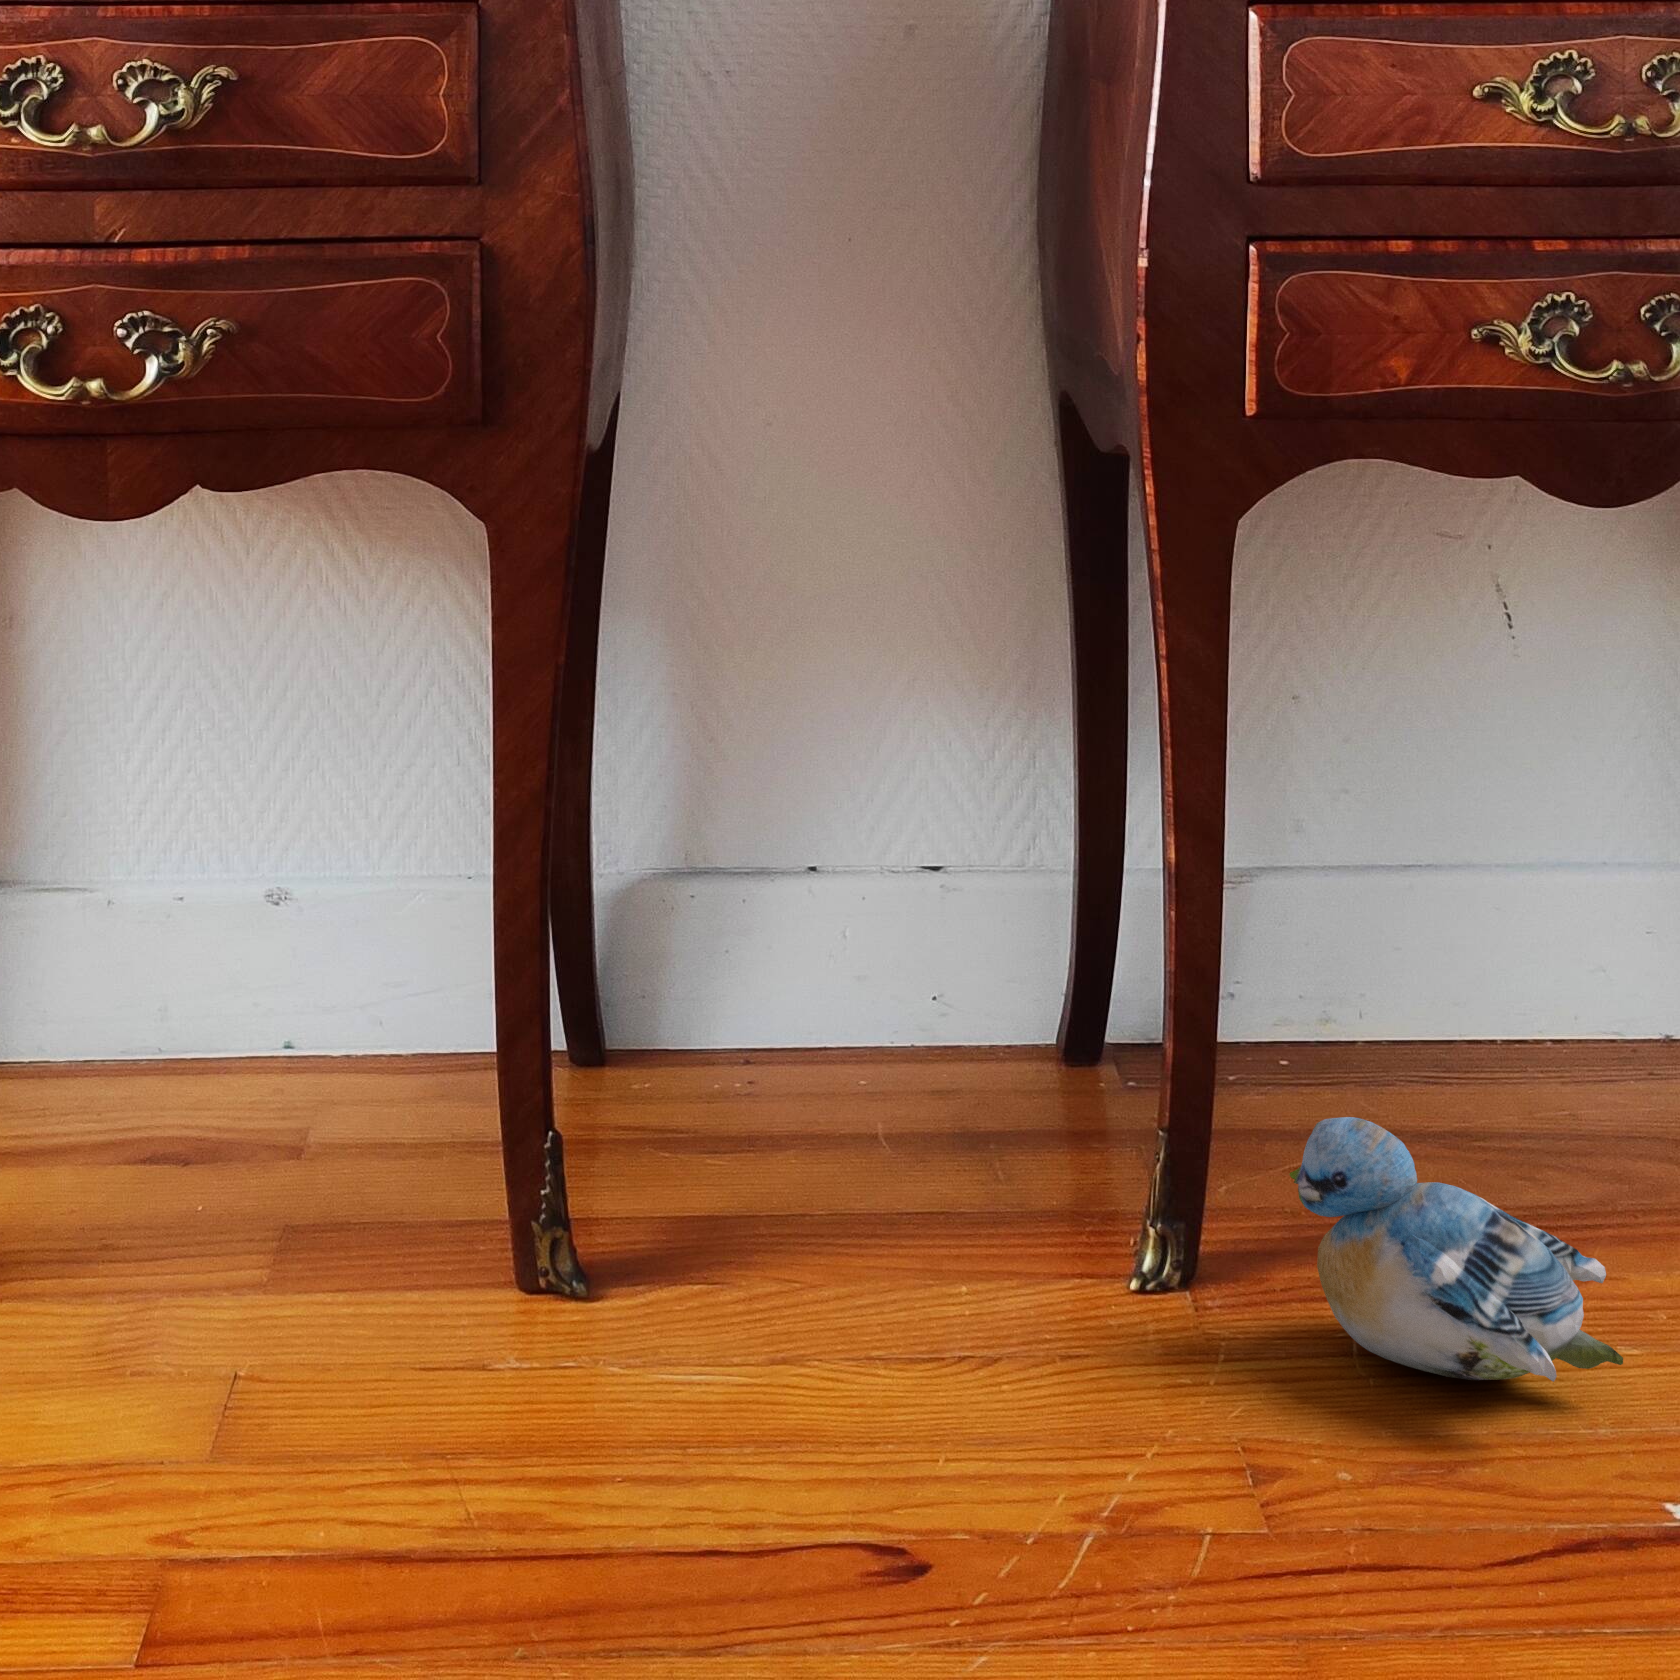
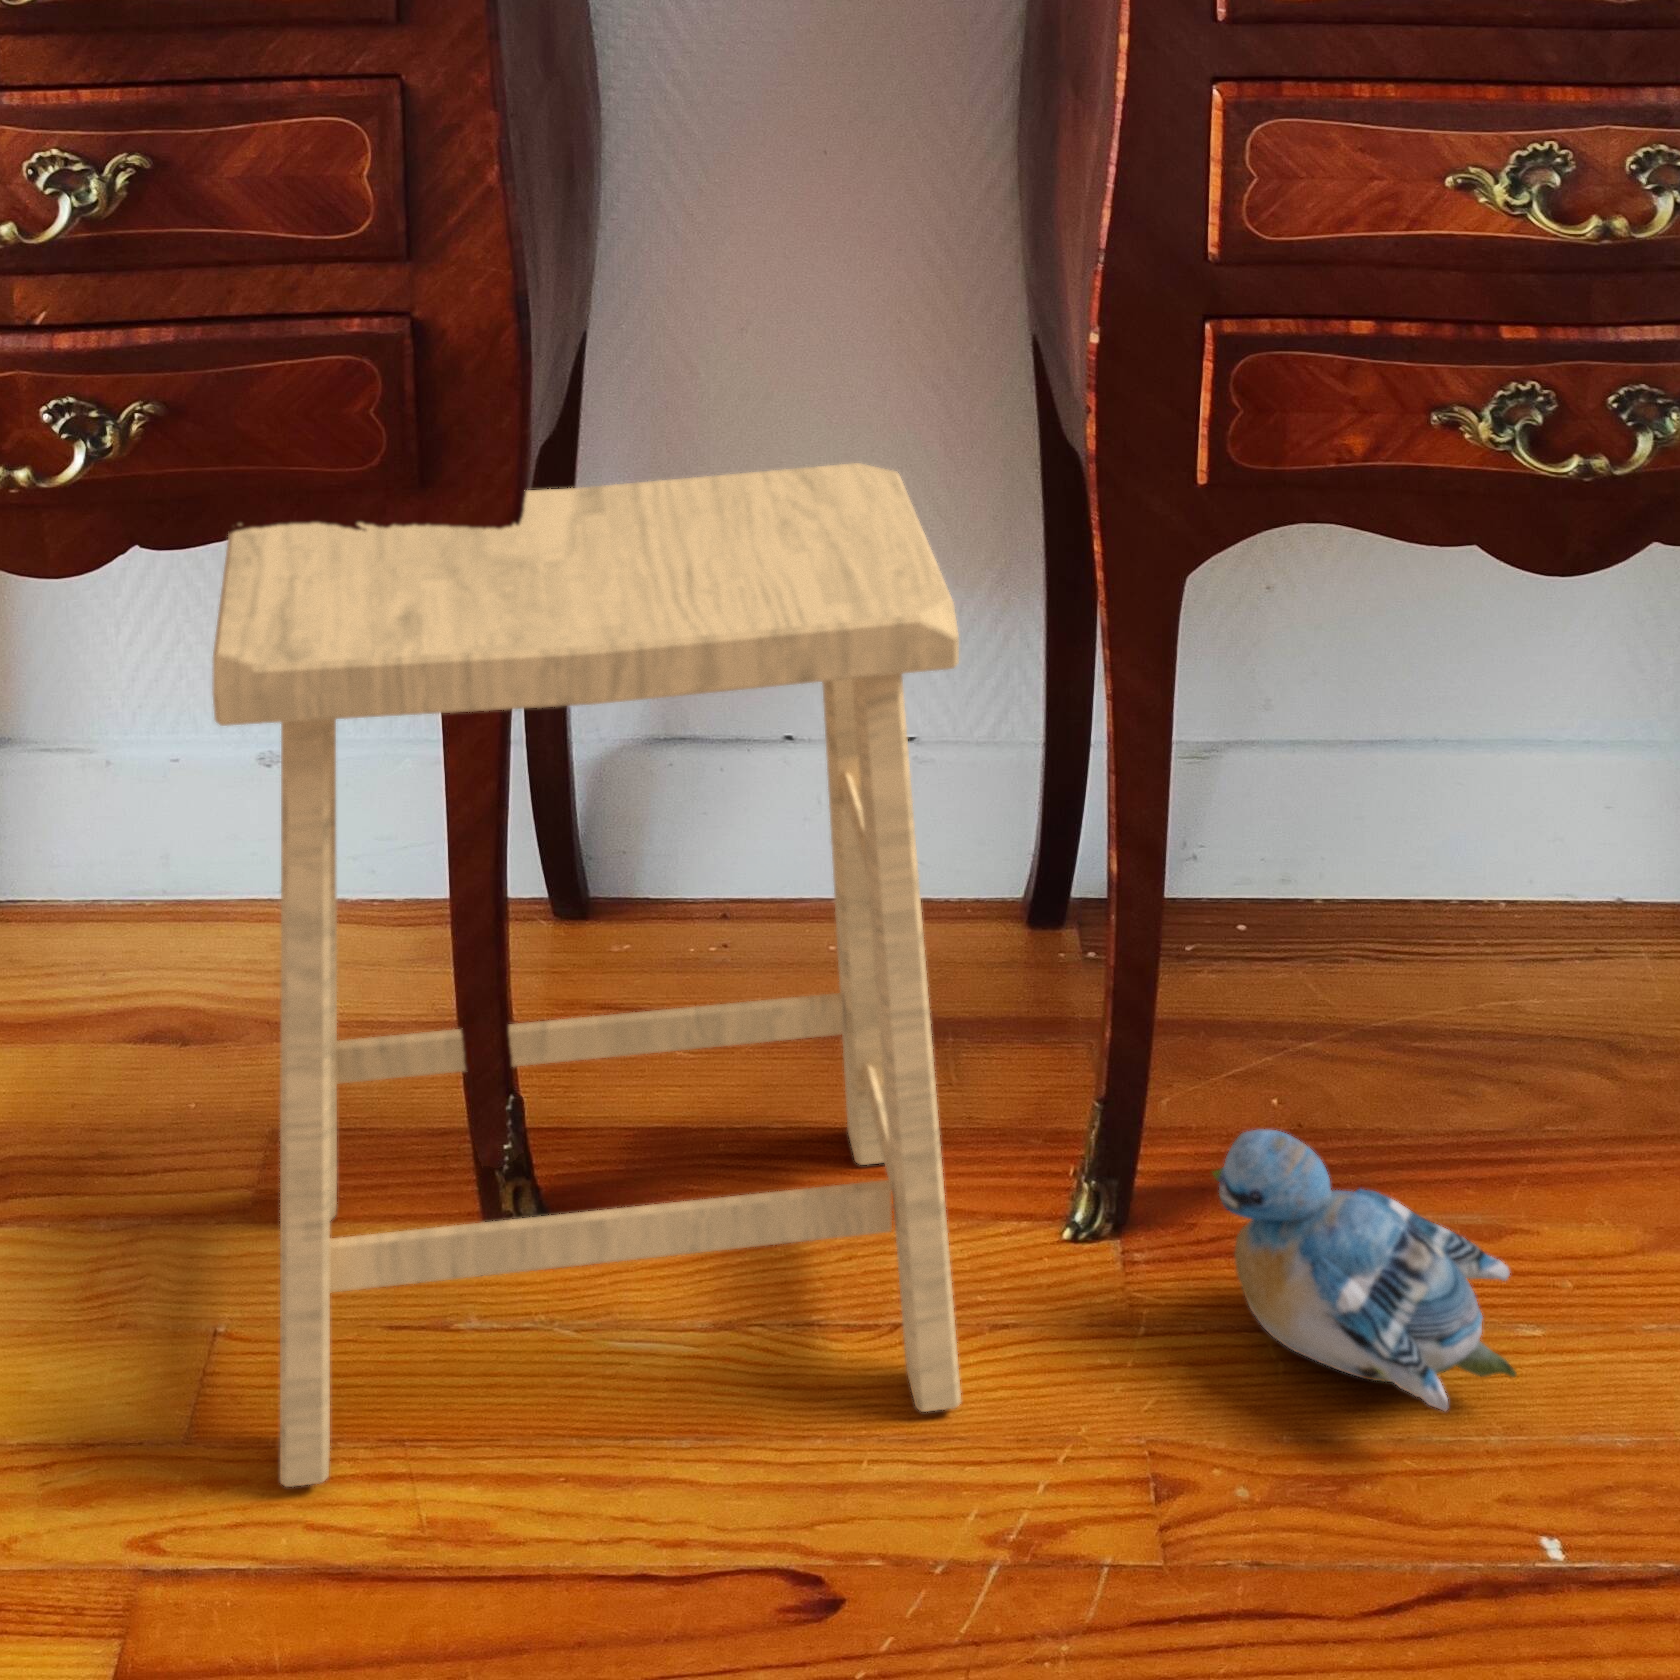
footstool: none [289,436,1040,1490] -> present [212,463,961,1487]

